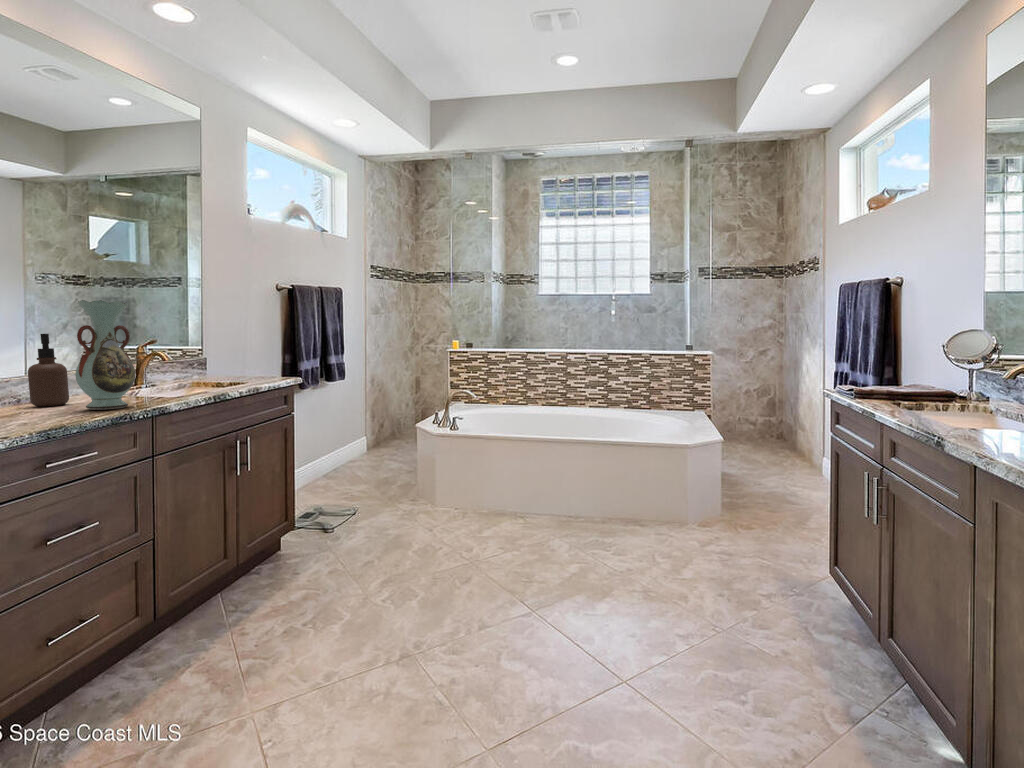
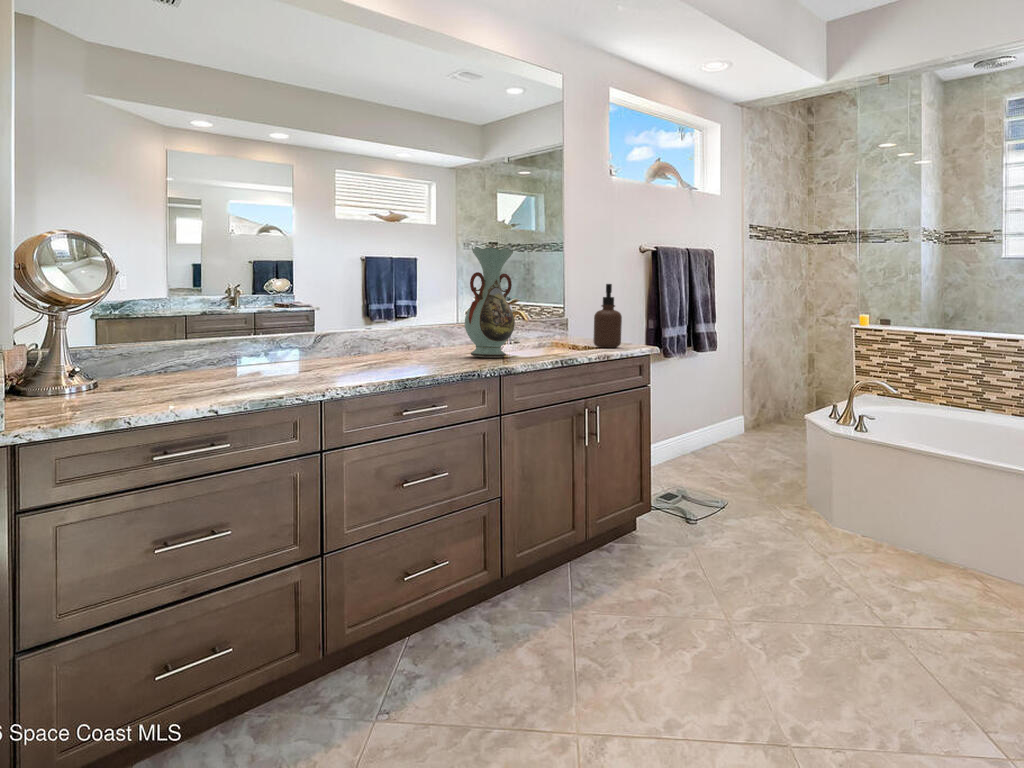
soap dispenser: present [28,334,69,407] -> present [593,284,622,348]

